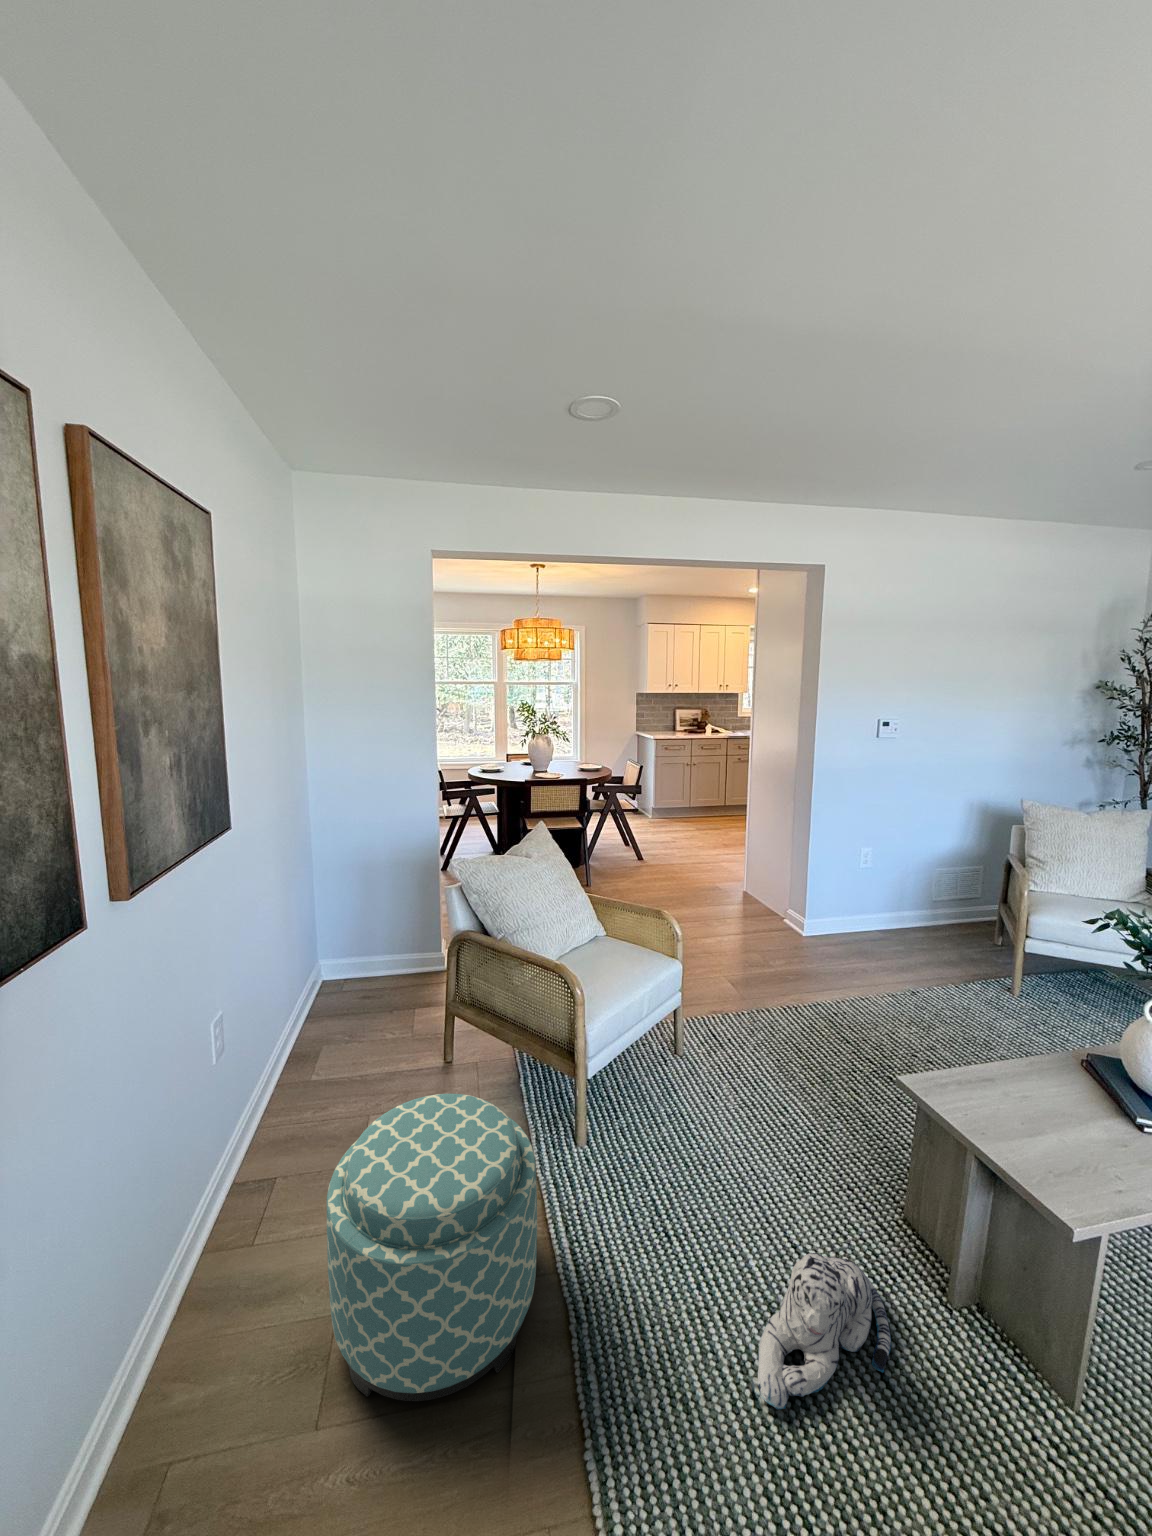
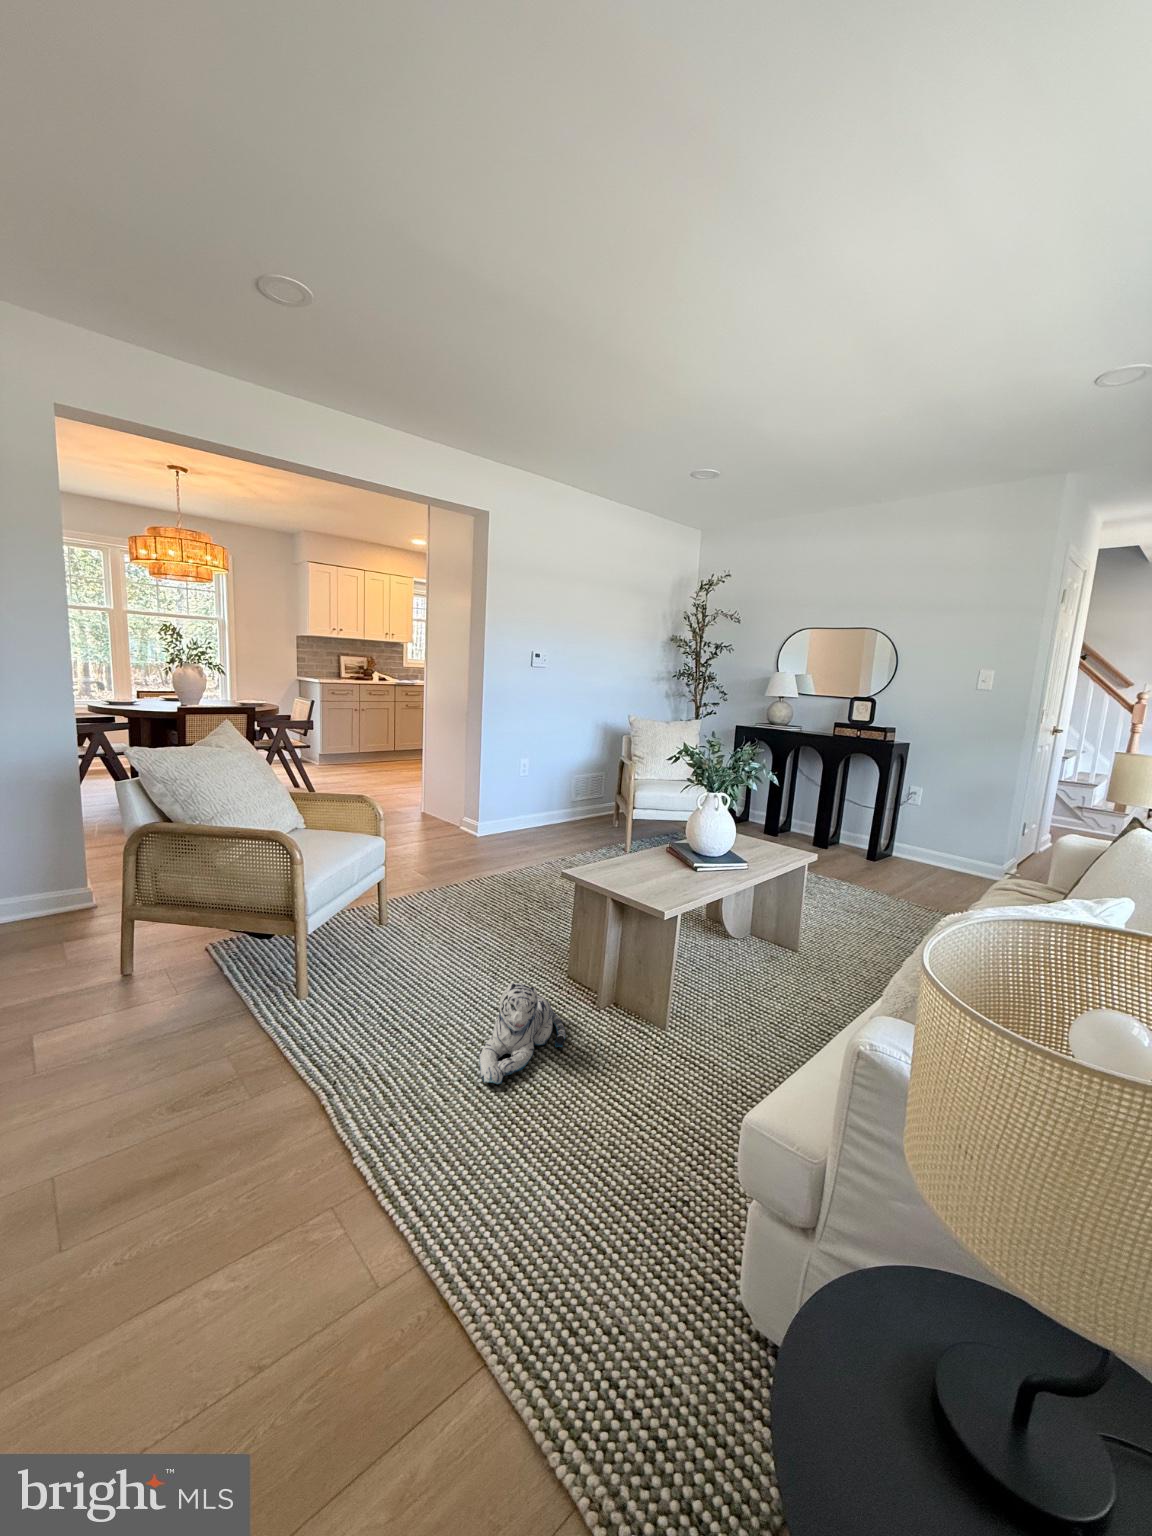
ottoman: present [326,1094,537,1401] -> none [41,938,285,1208]

